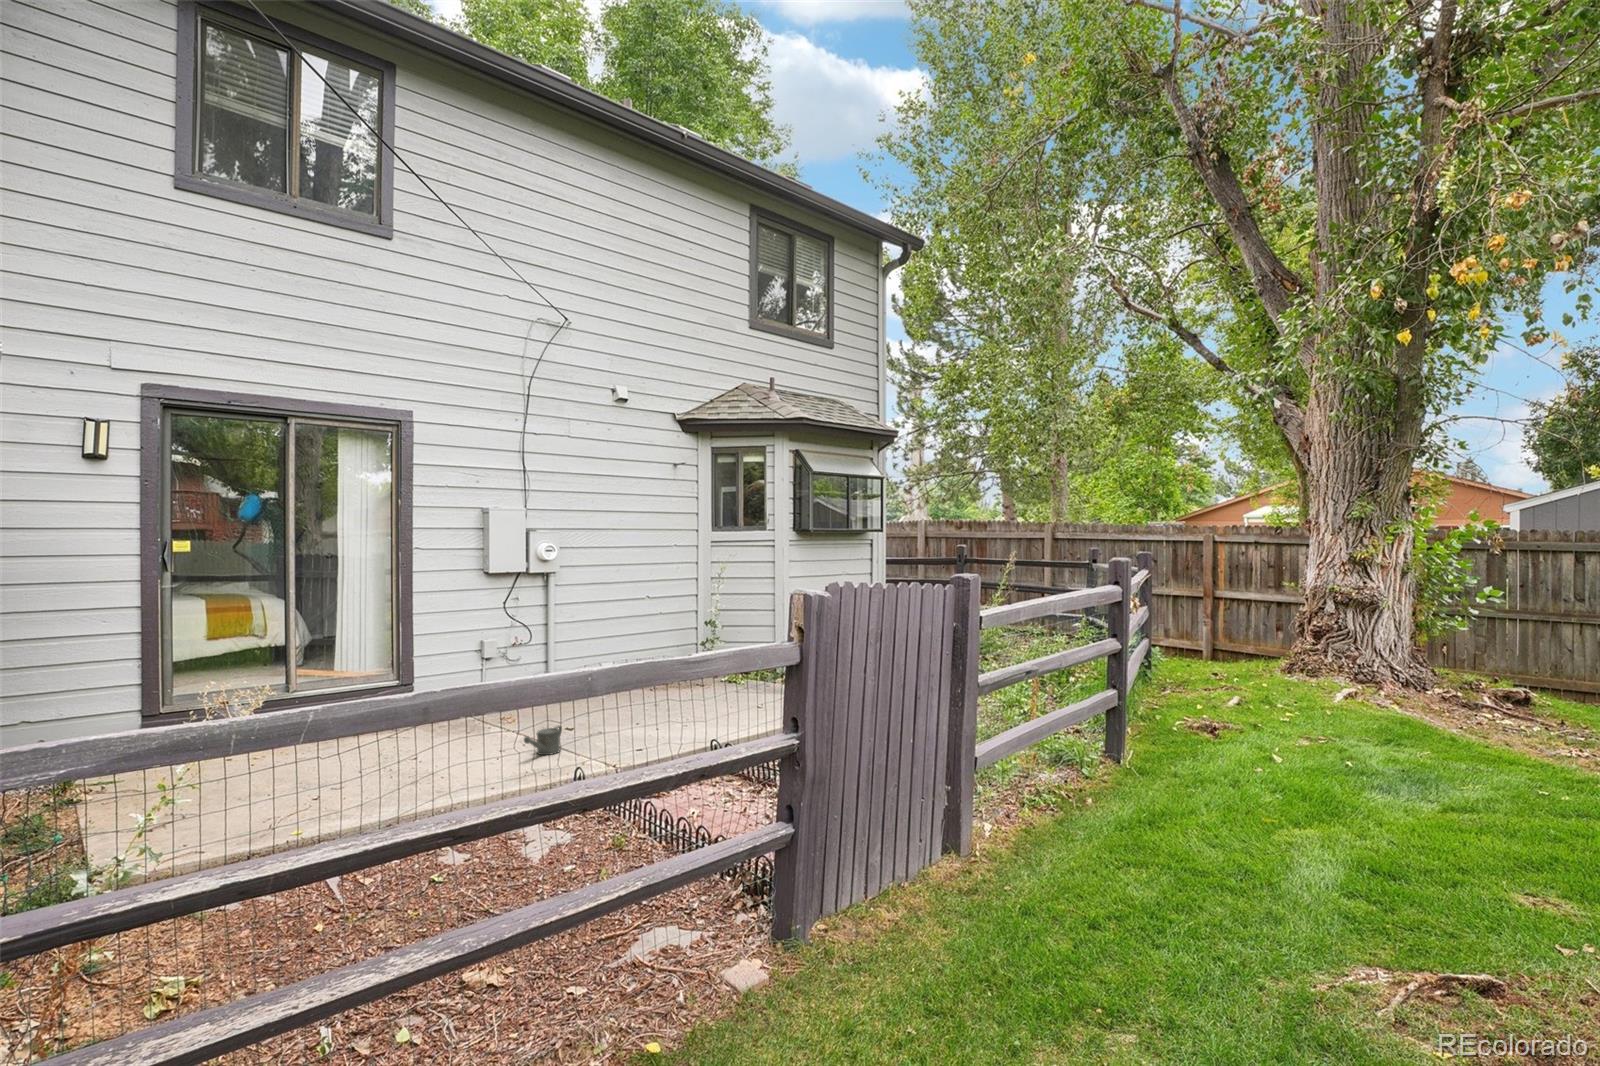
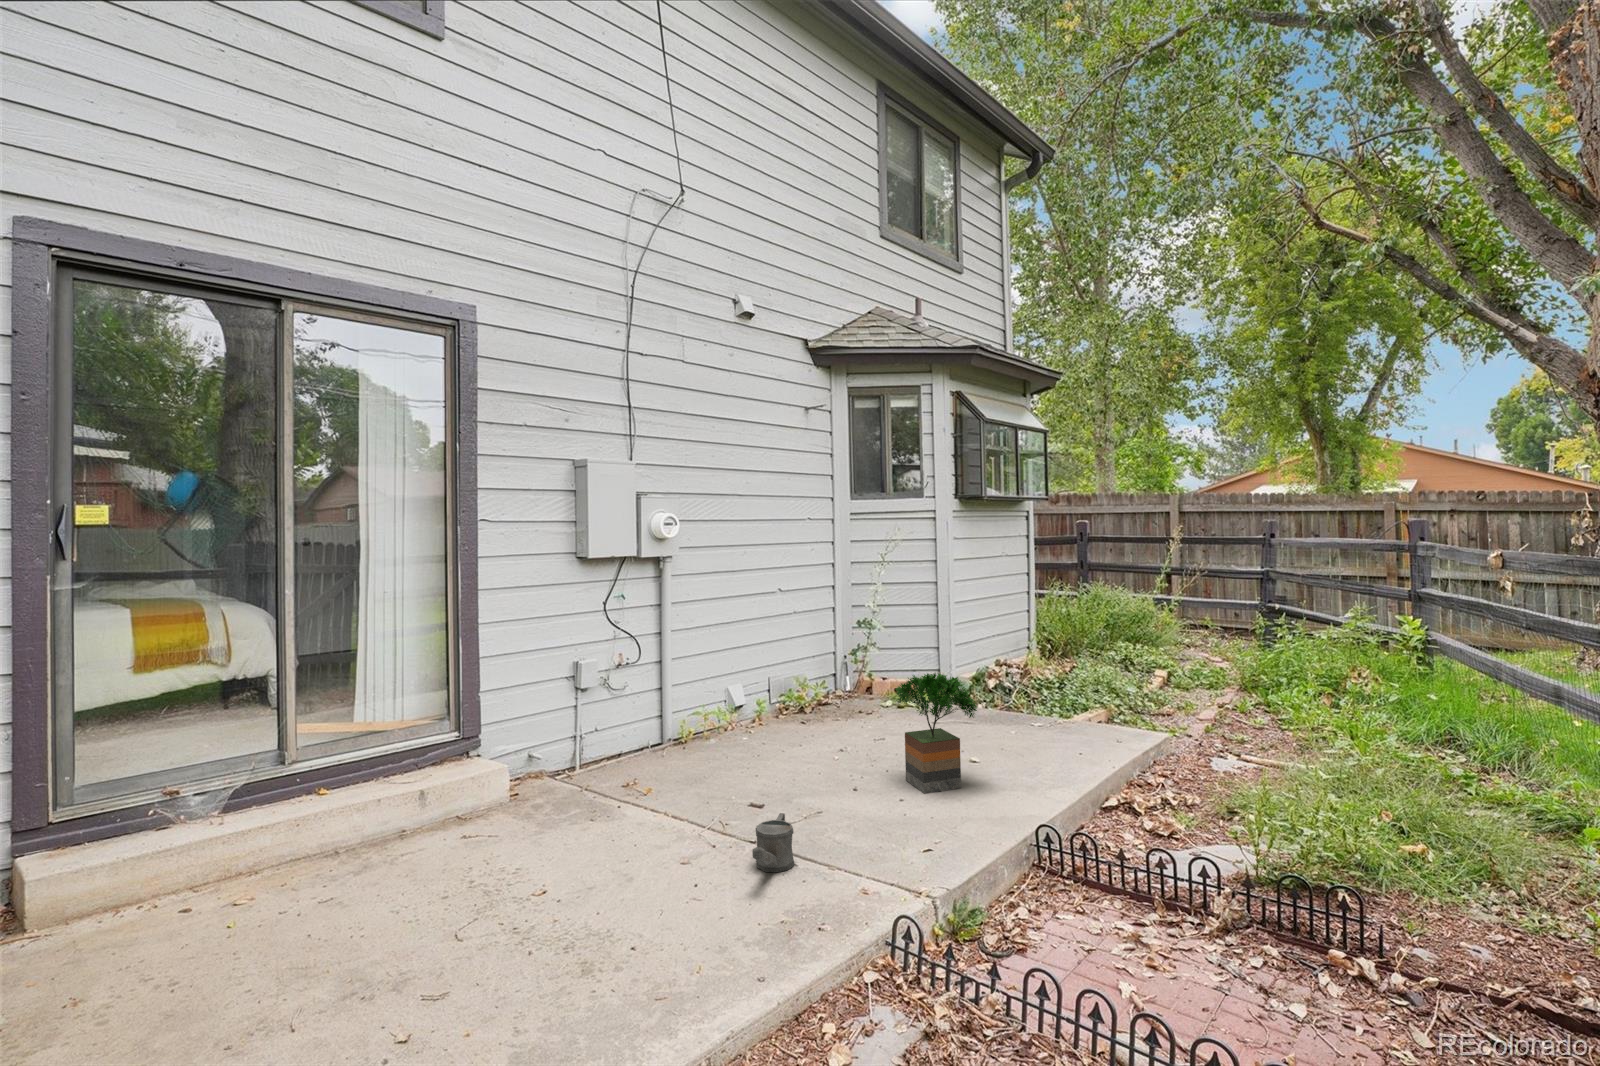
potted tree: none [664,650,714,726] -> present [896,673,977,793]

